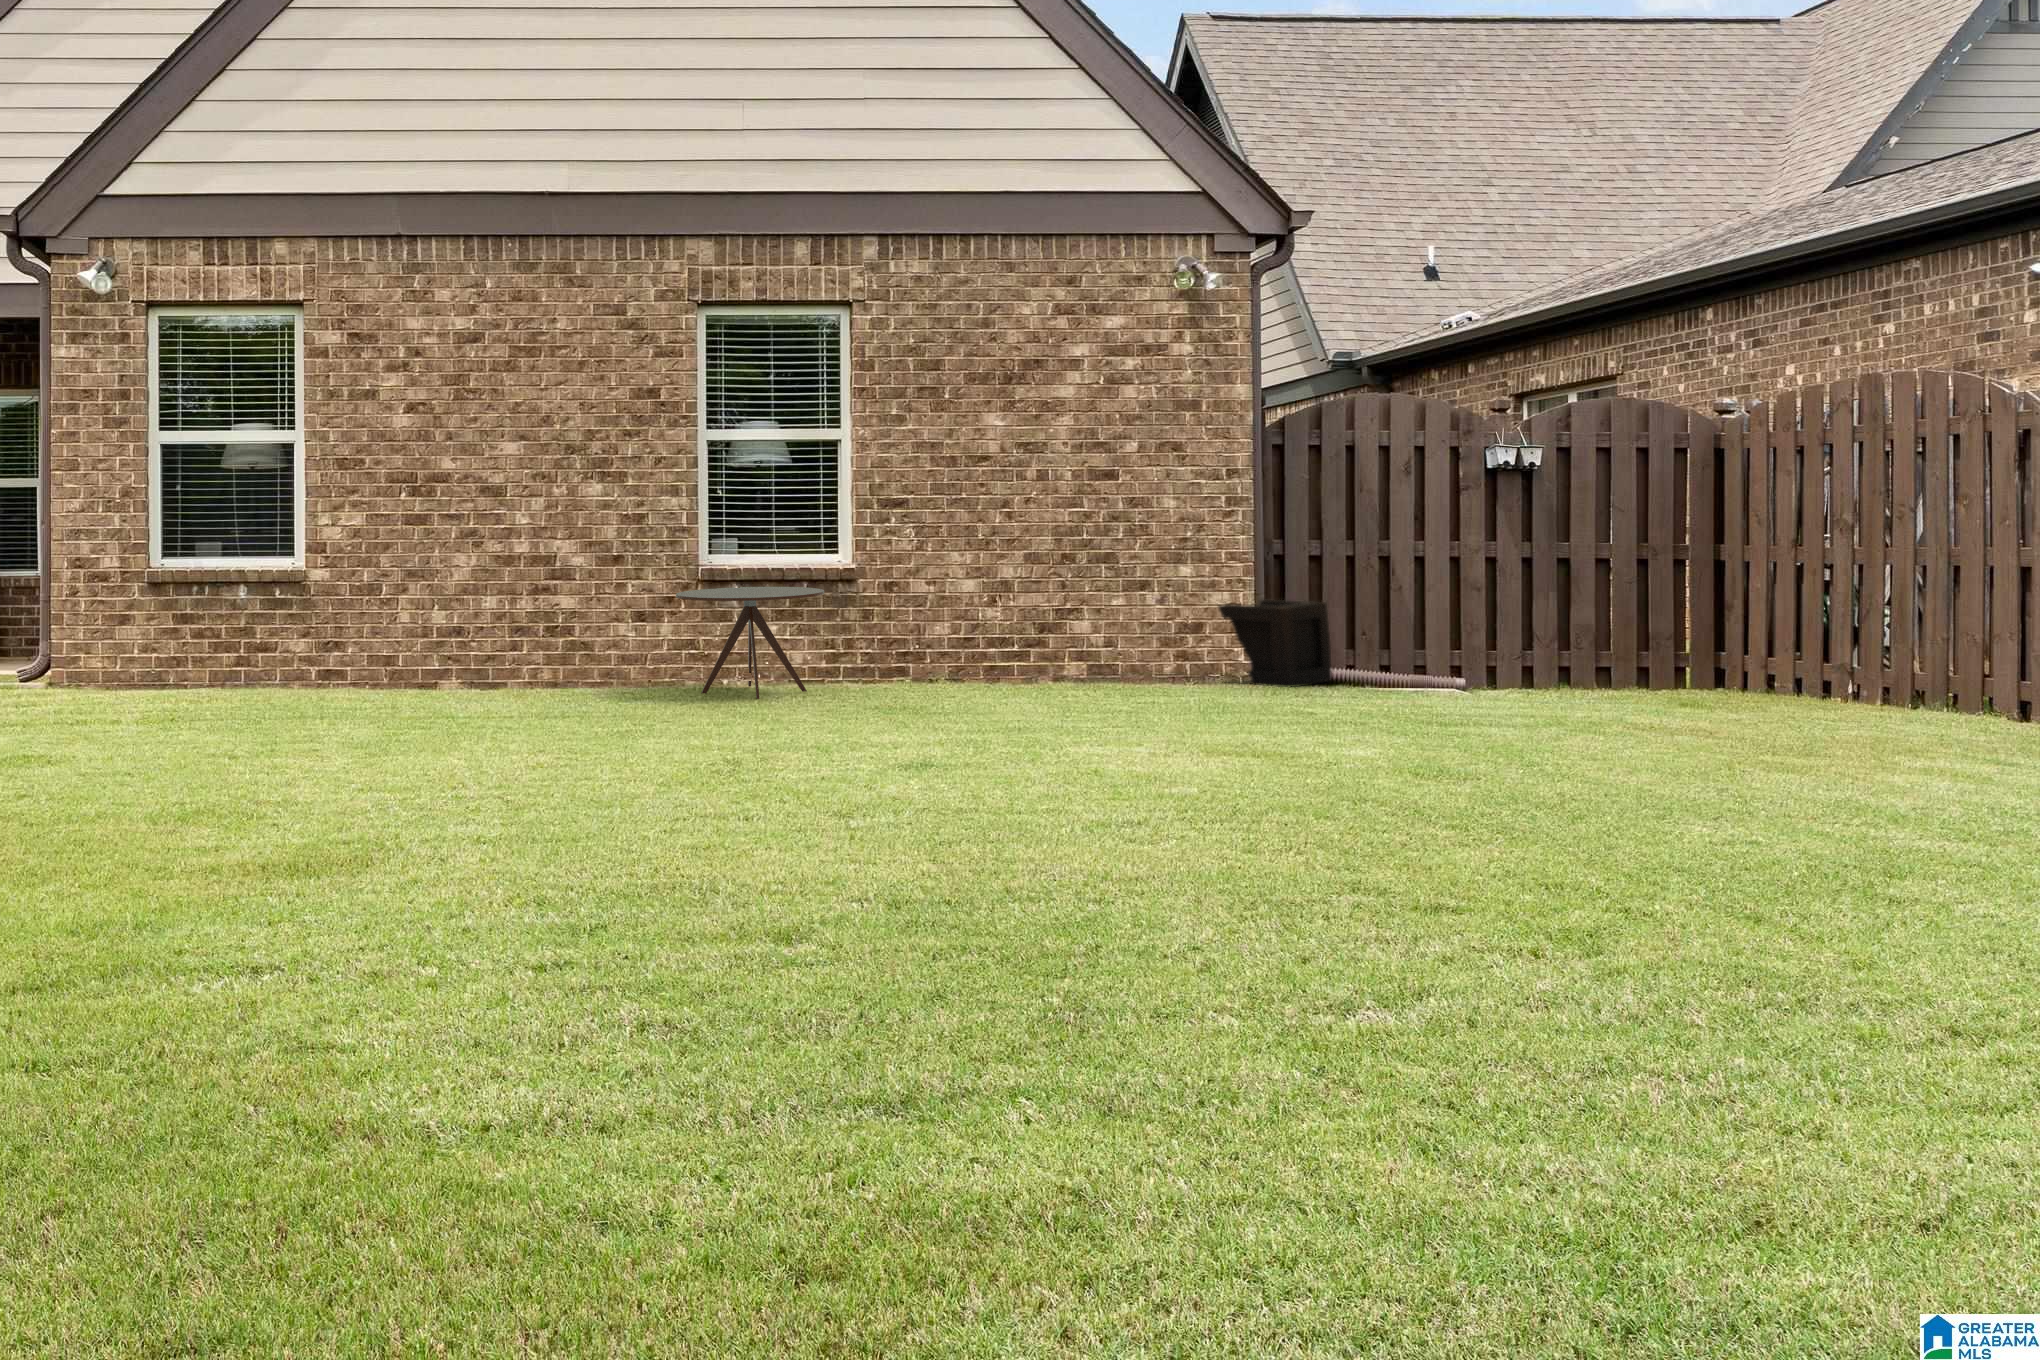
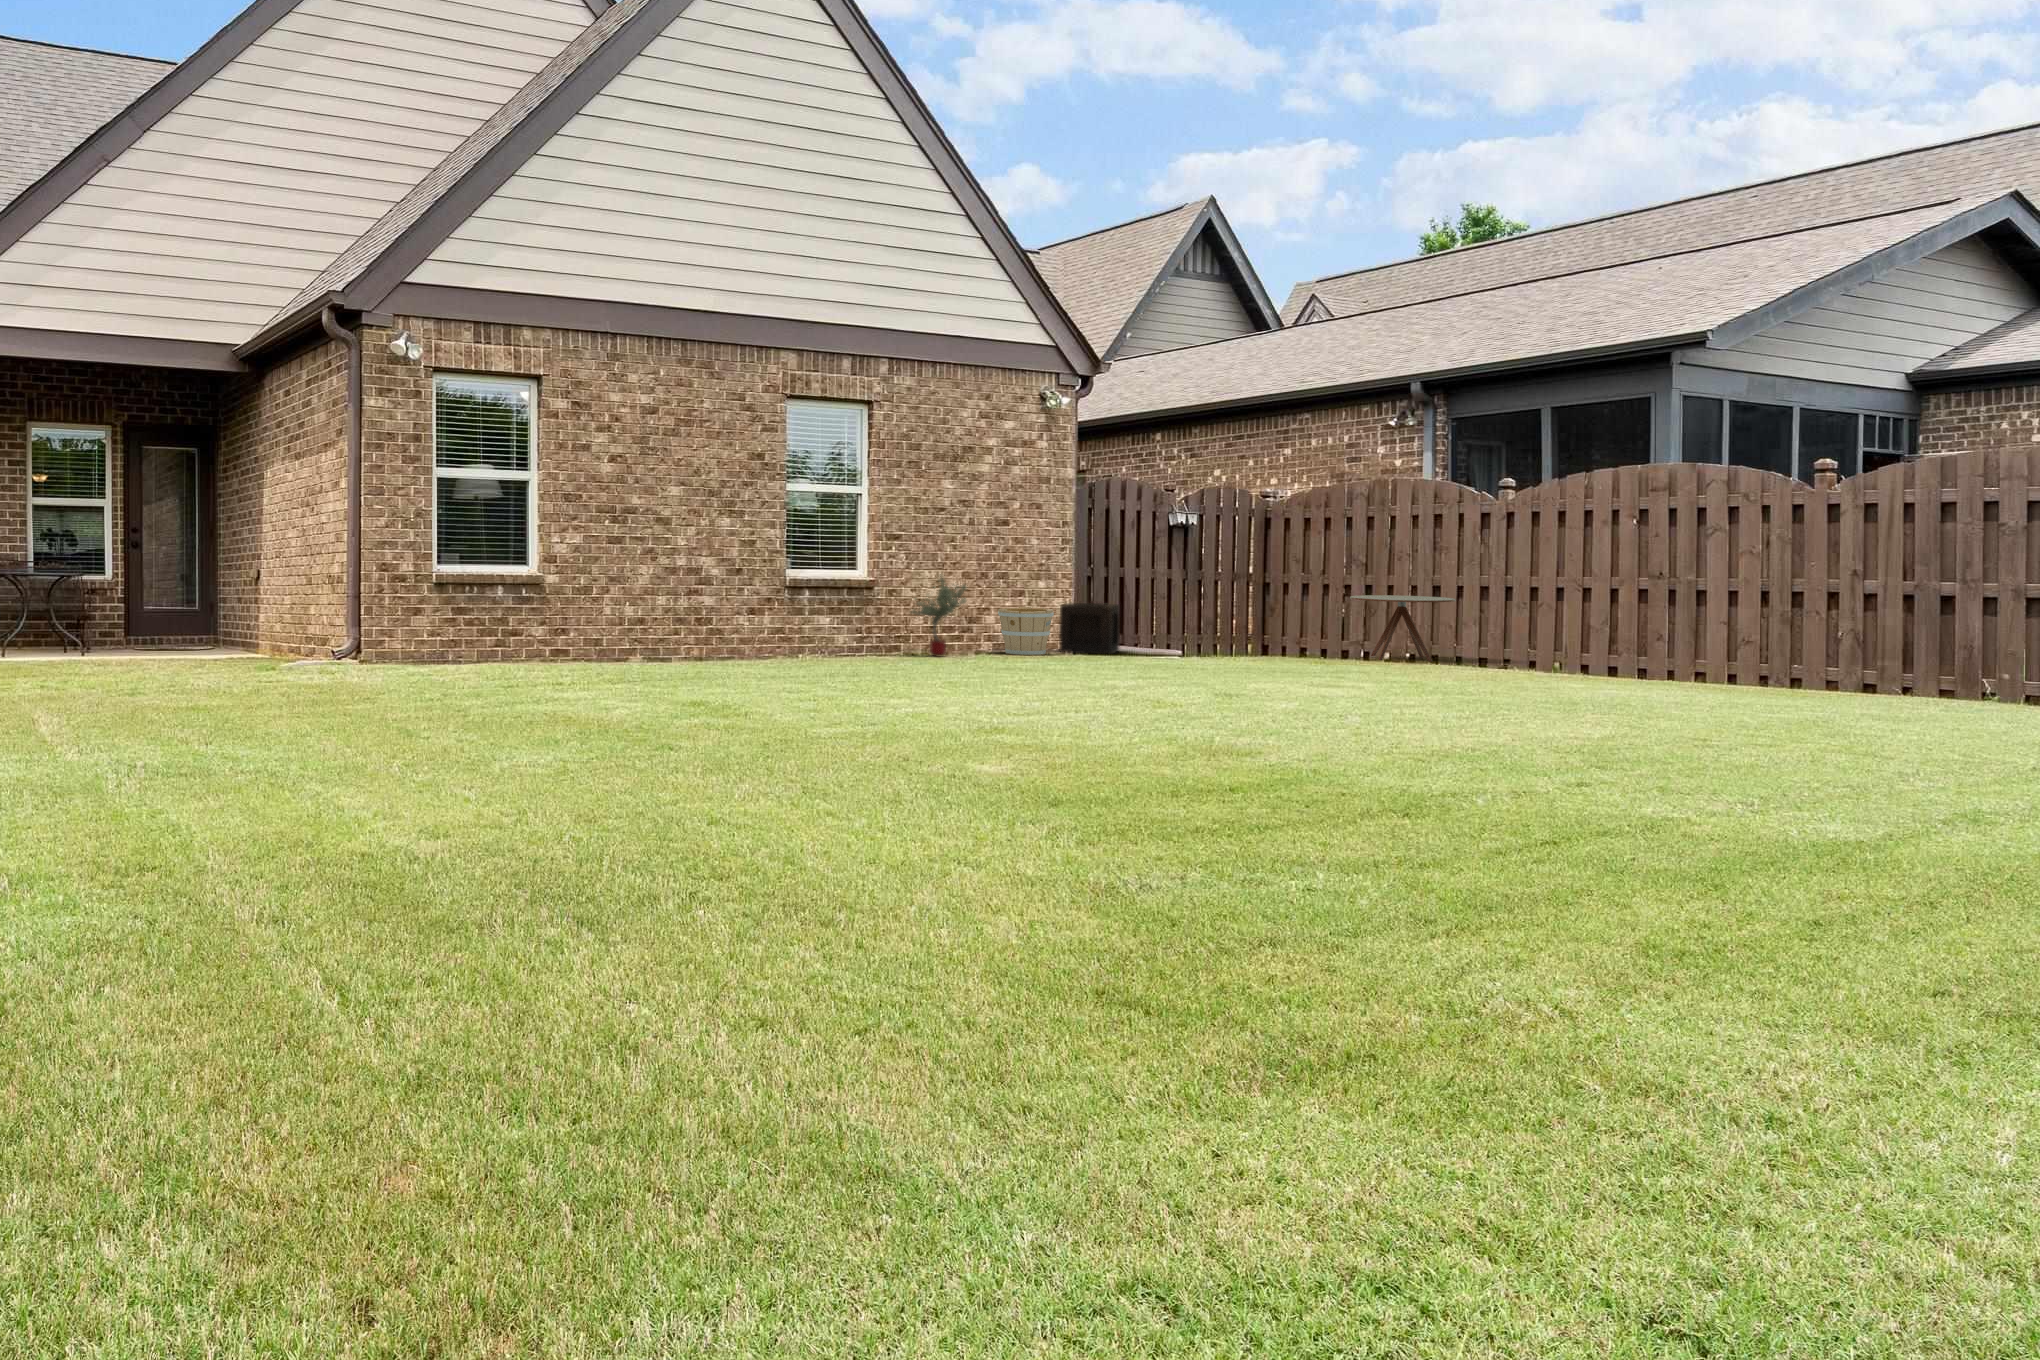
potted tree: none [895,558,1002,688] -> present [911,574,967,657]
round table: present [676,587,824,699] -> present [1350,595,1456,661]
wooden bucket: none [1082,608,1174,688] -> present [998,607,1054,655]

